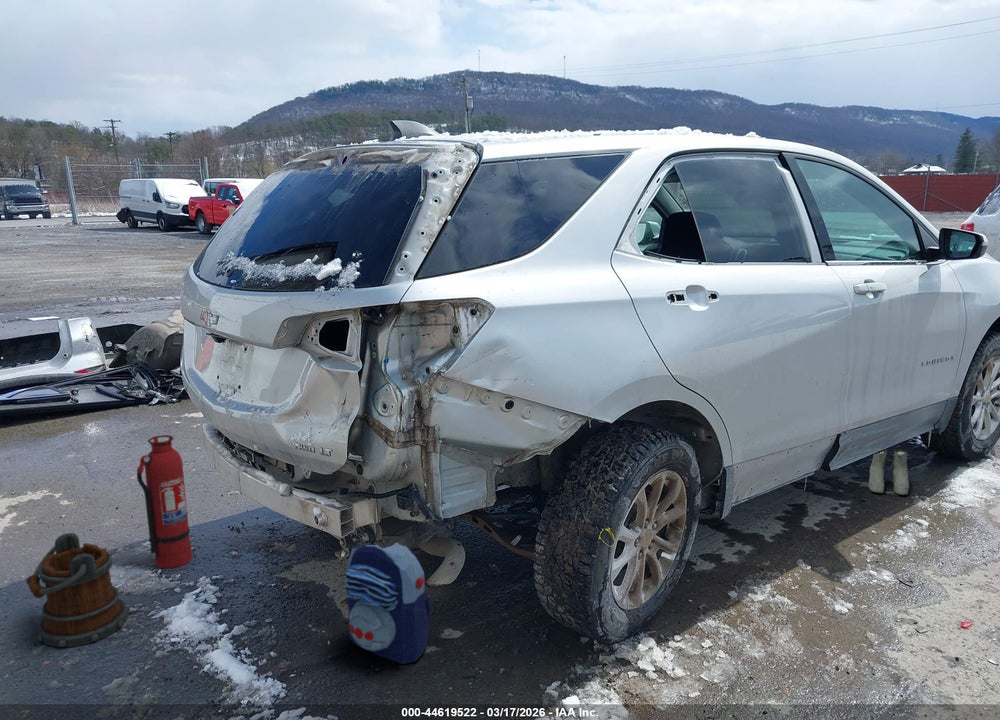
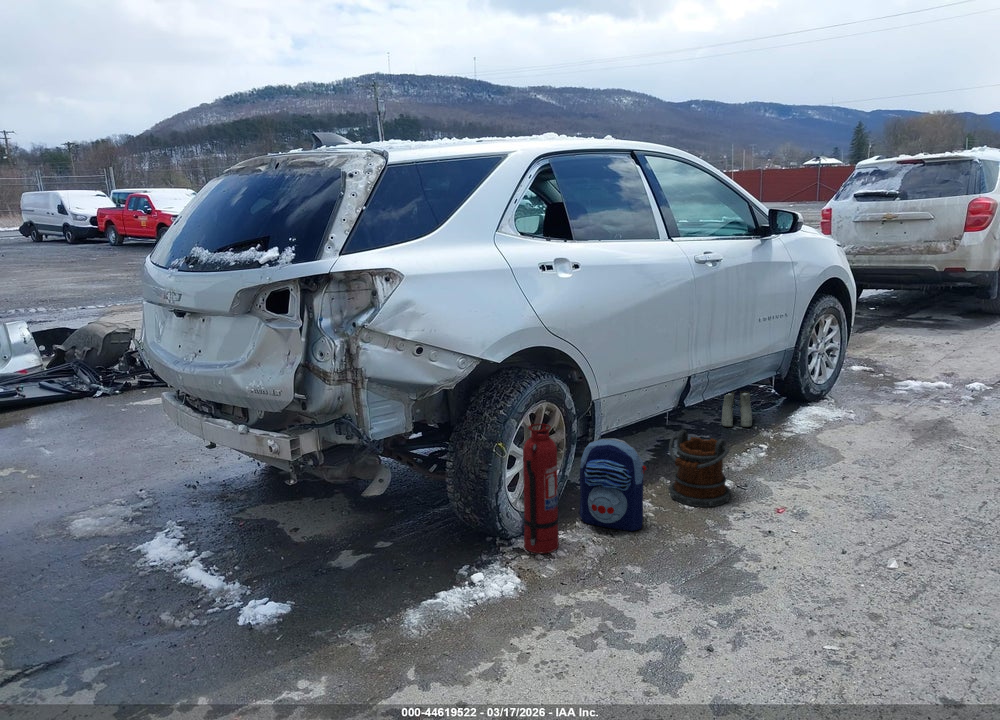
fire extinguisher: present [137,435,192,568] -> present [523,424,559,553]
bucket: present [26,533,130,647] -> present [668,430,731,507]
backpack: present [345,543,431,664] -> present [580,438,646,531]

